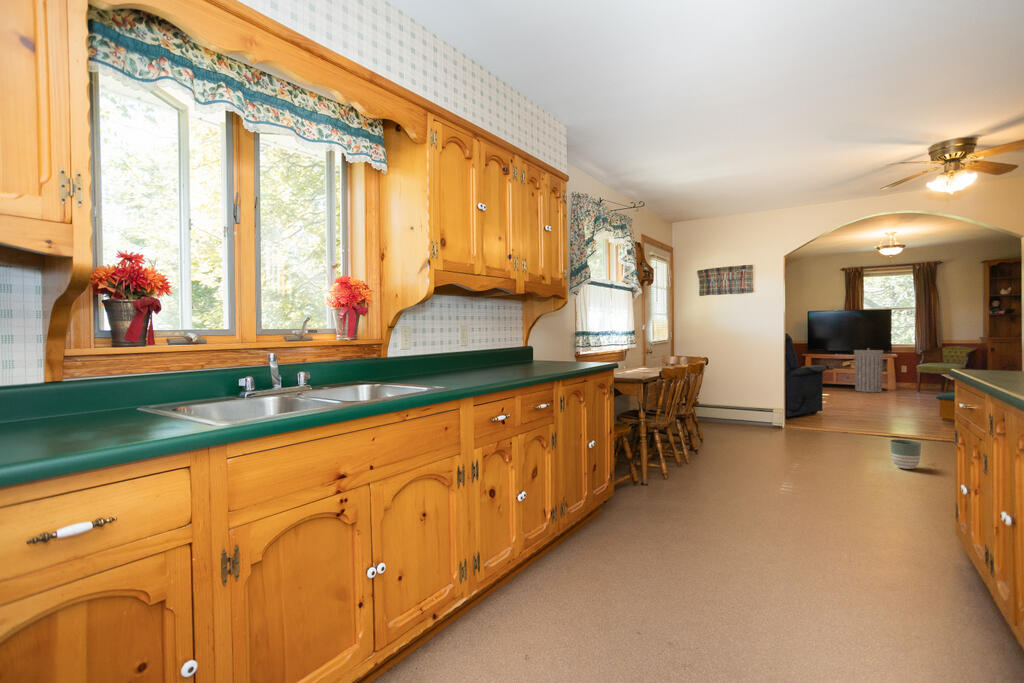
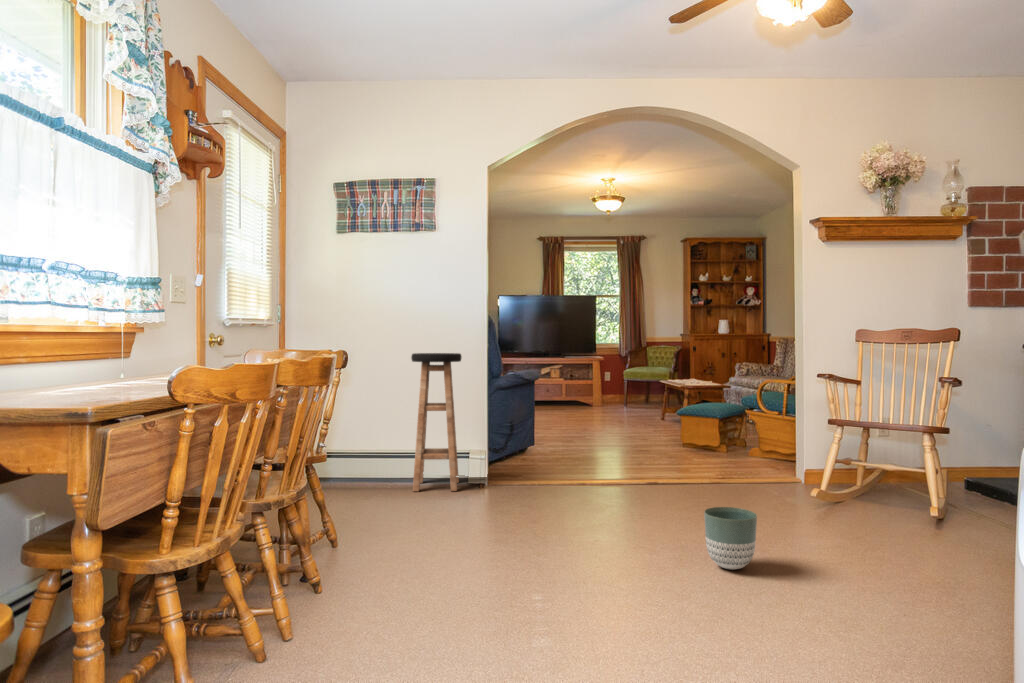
trash can: present [853,348,884,392] -> none [554,347,590,408]
bar stool: none [739,357,768,428] -> present [411,353,461,492]

